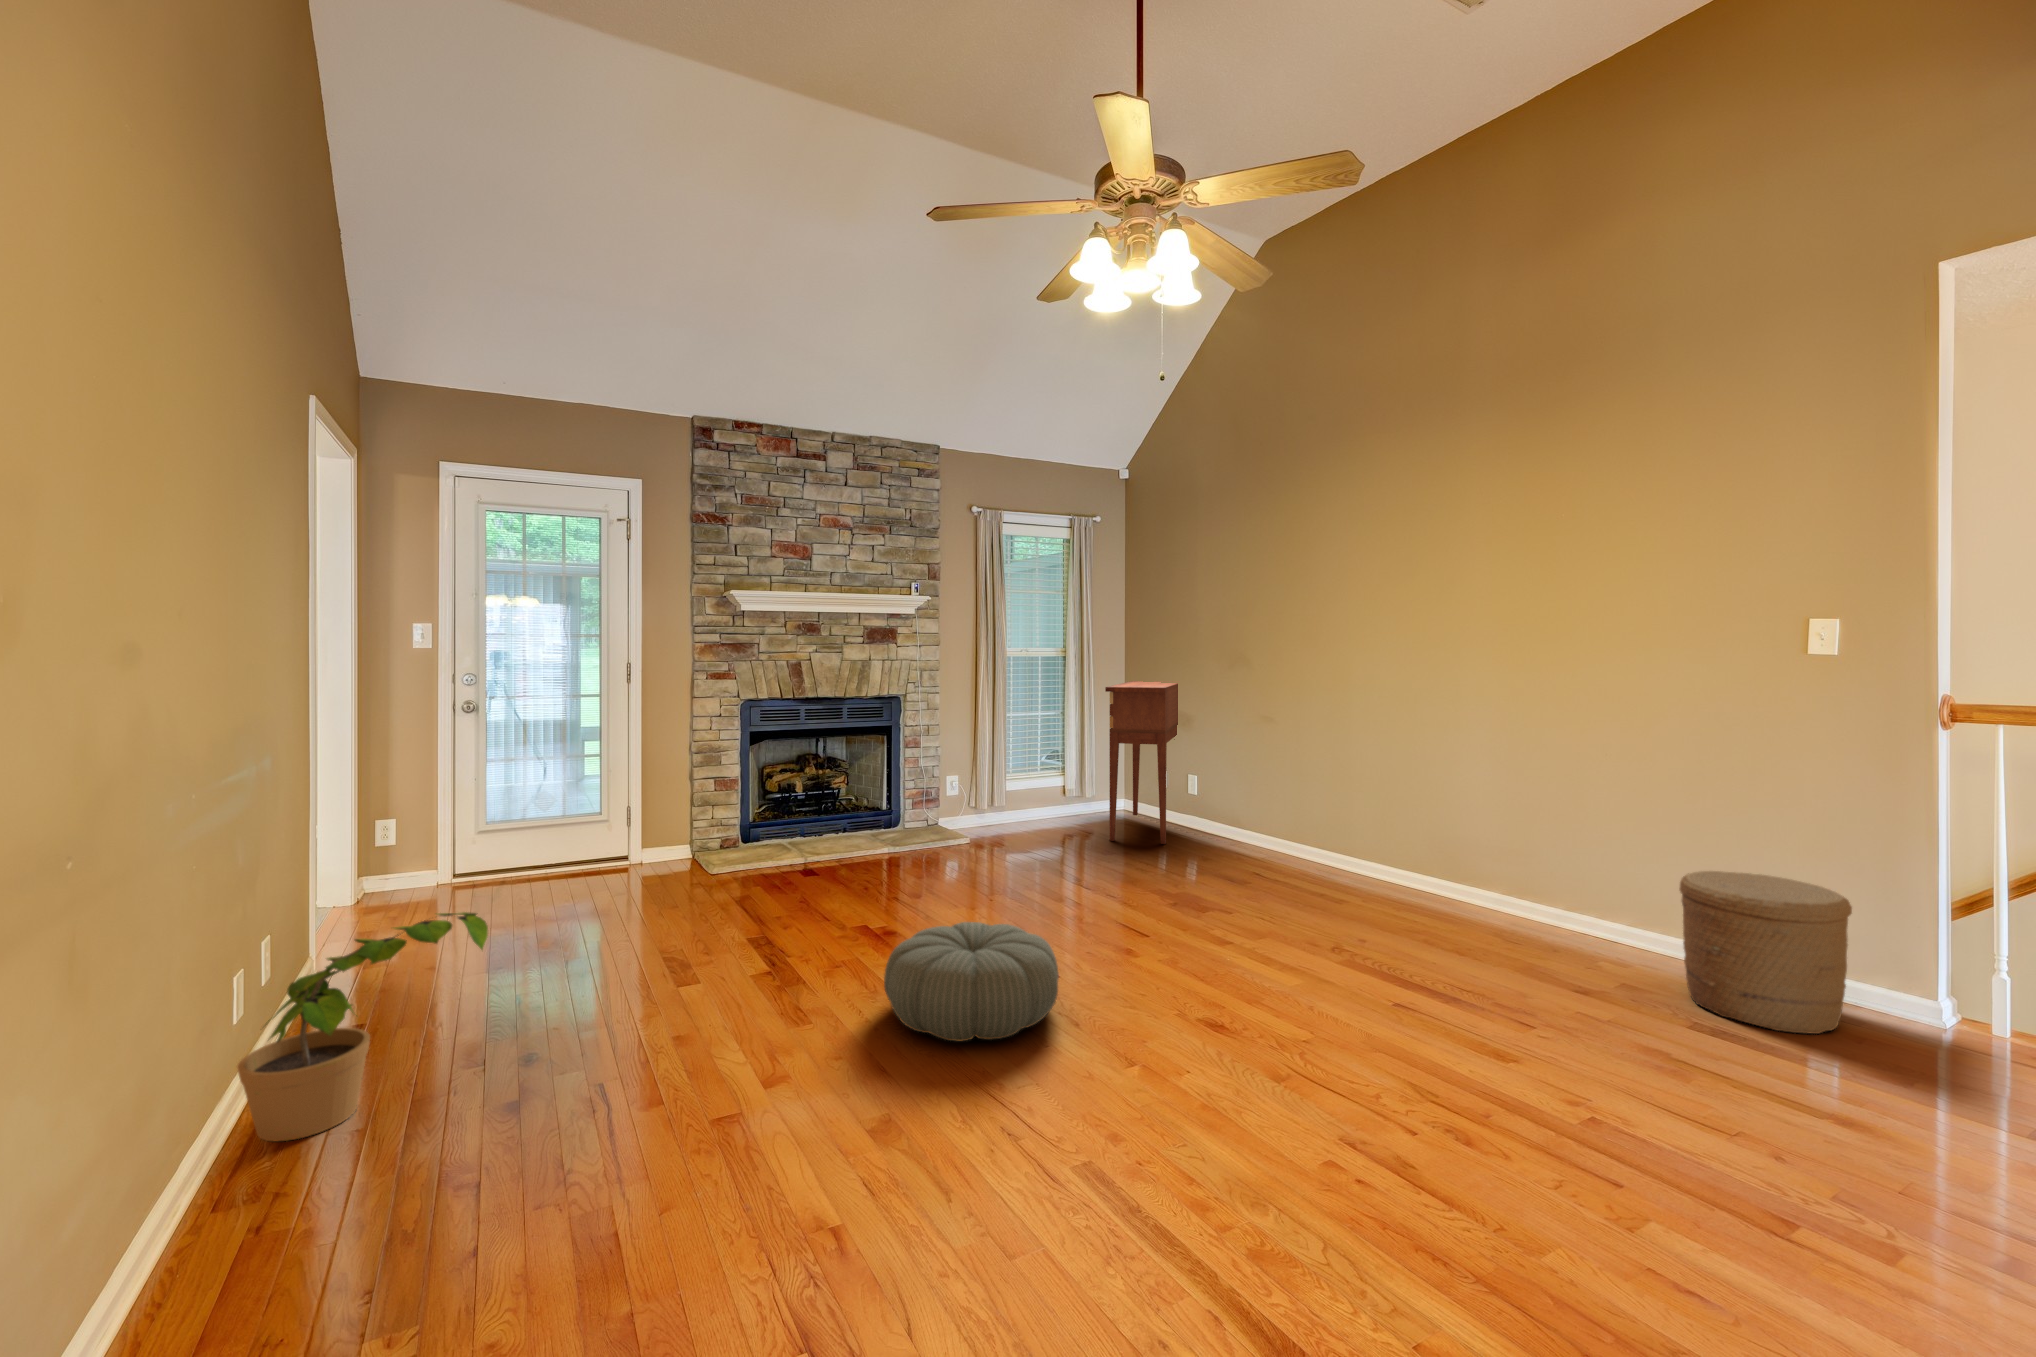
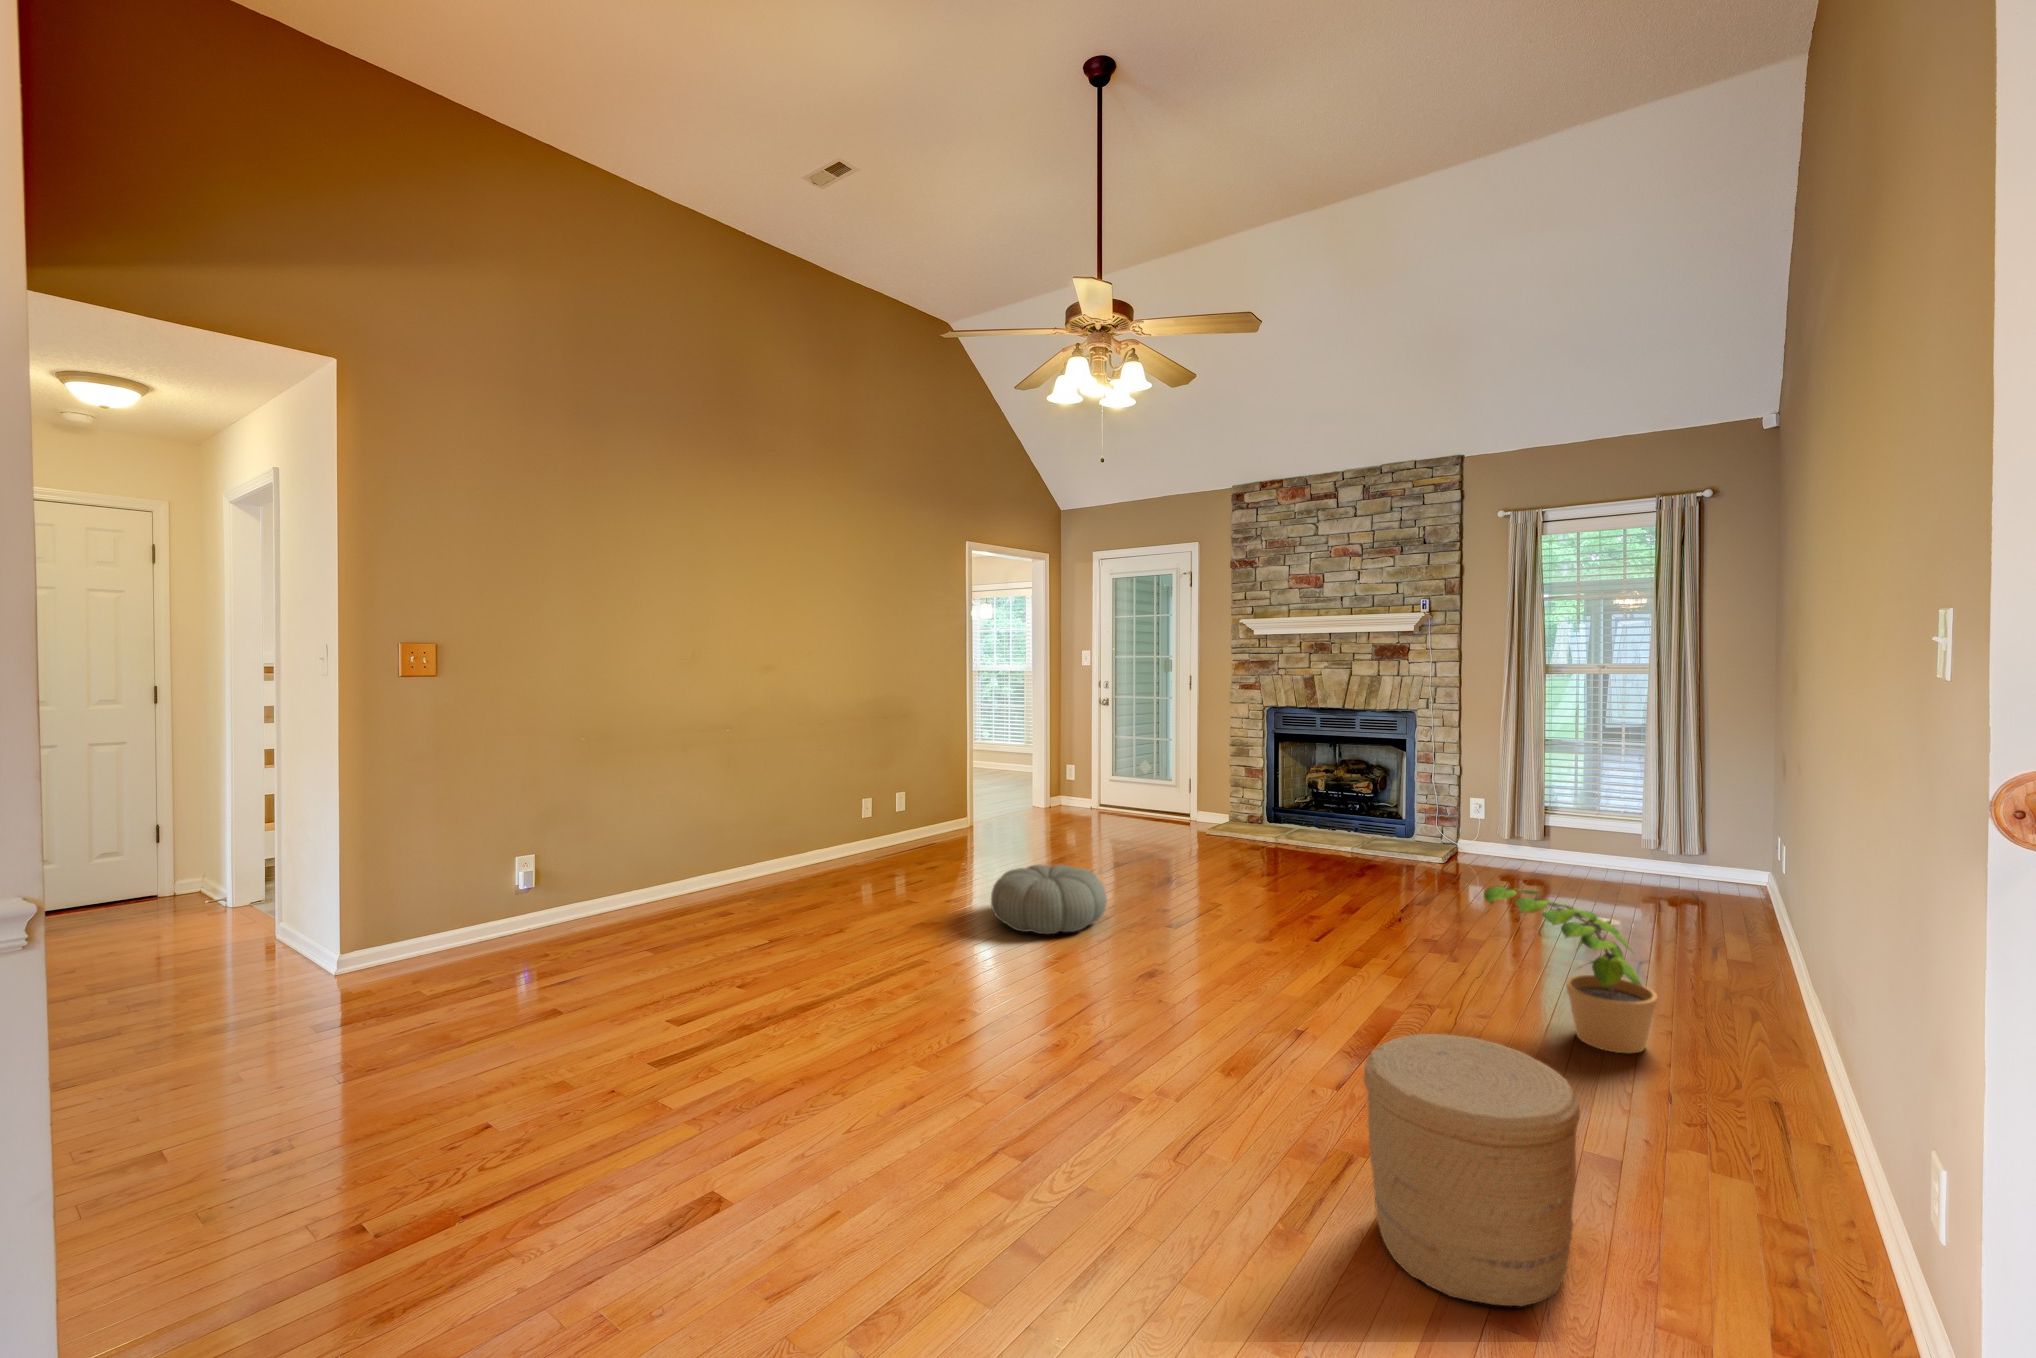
console table: present [1105,681,1178,844] -> none [1560,714,1799,926]
potted plant: present [238,912,488,1141] -> present [1484,886,1658,1053]

